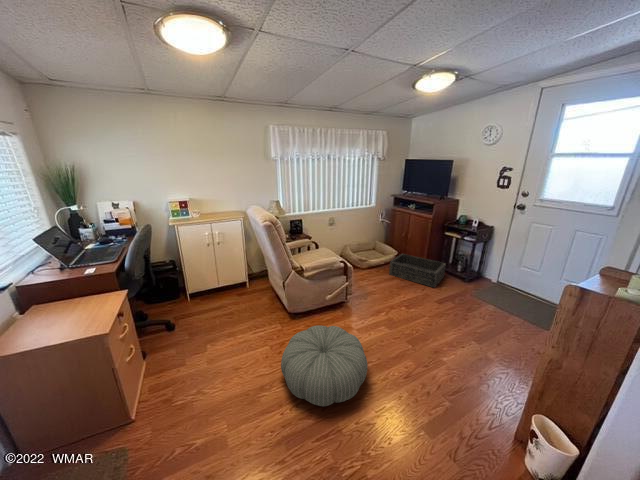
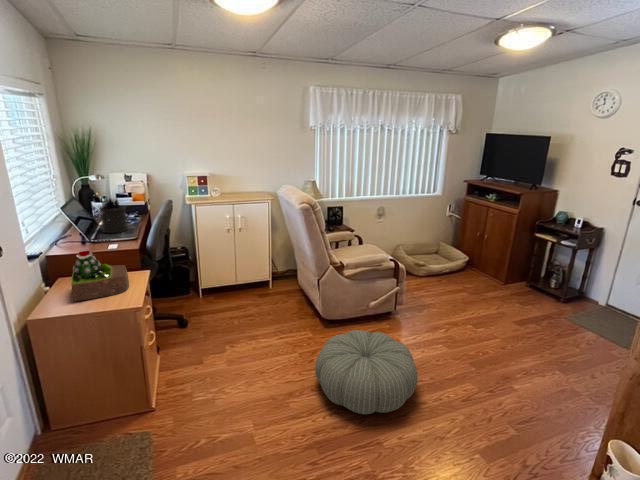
pen holder: none [76,224,110,258] -> present [99,198,129,233]
basket: present [389,254,446,287] -> none [453,260,534,305]
succulent plant: none [24,283,99,337] -> present [71,251,129,301]

